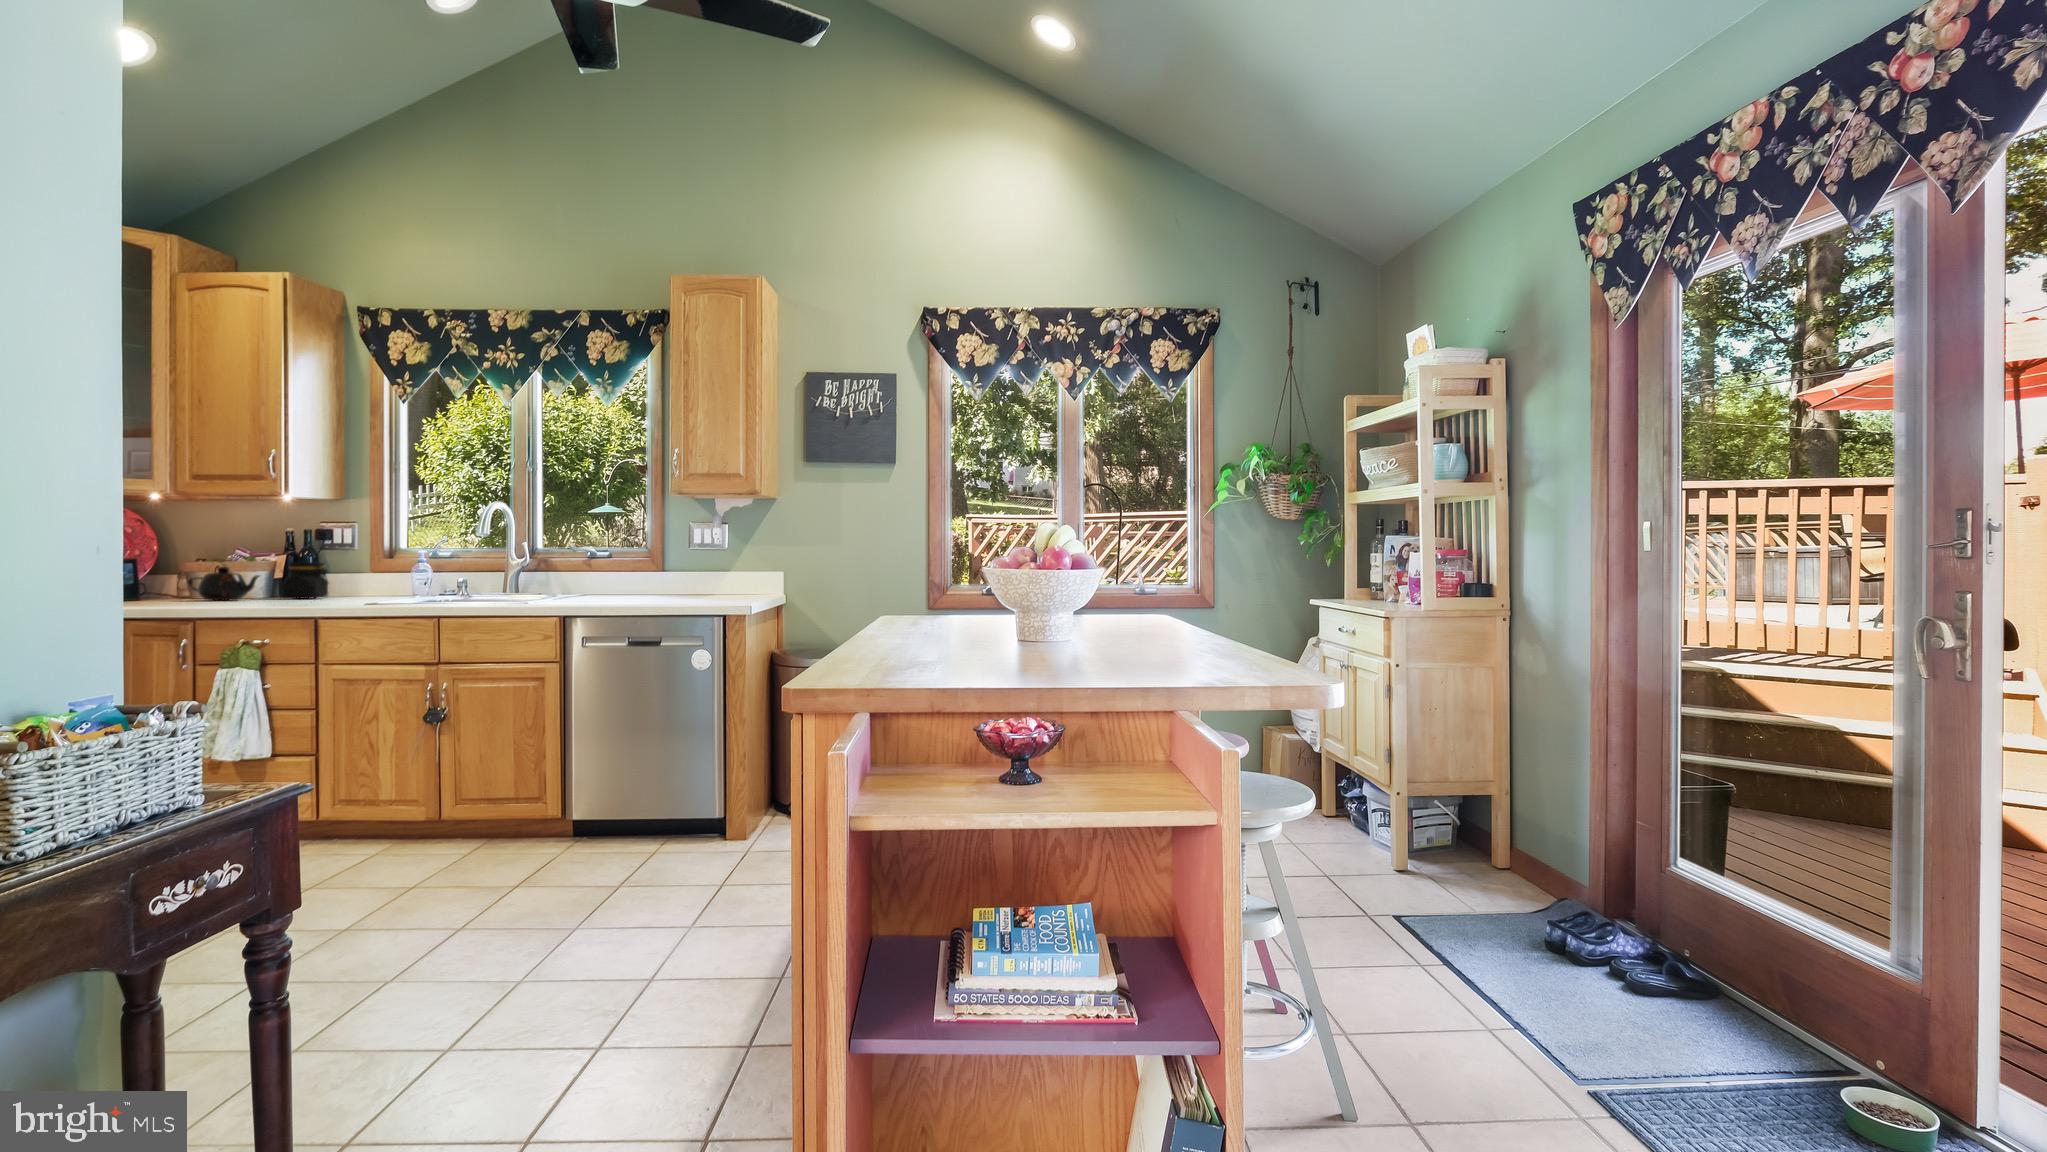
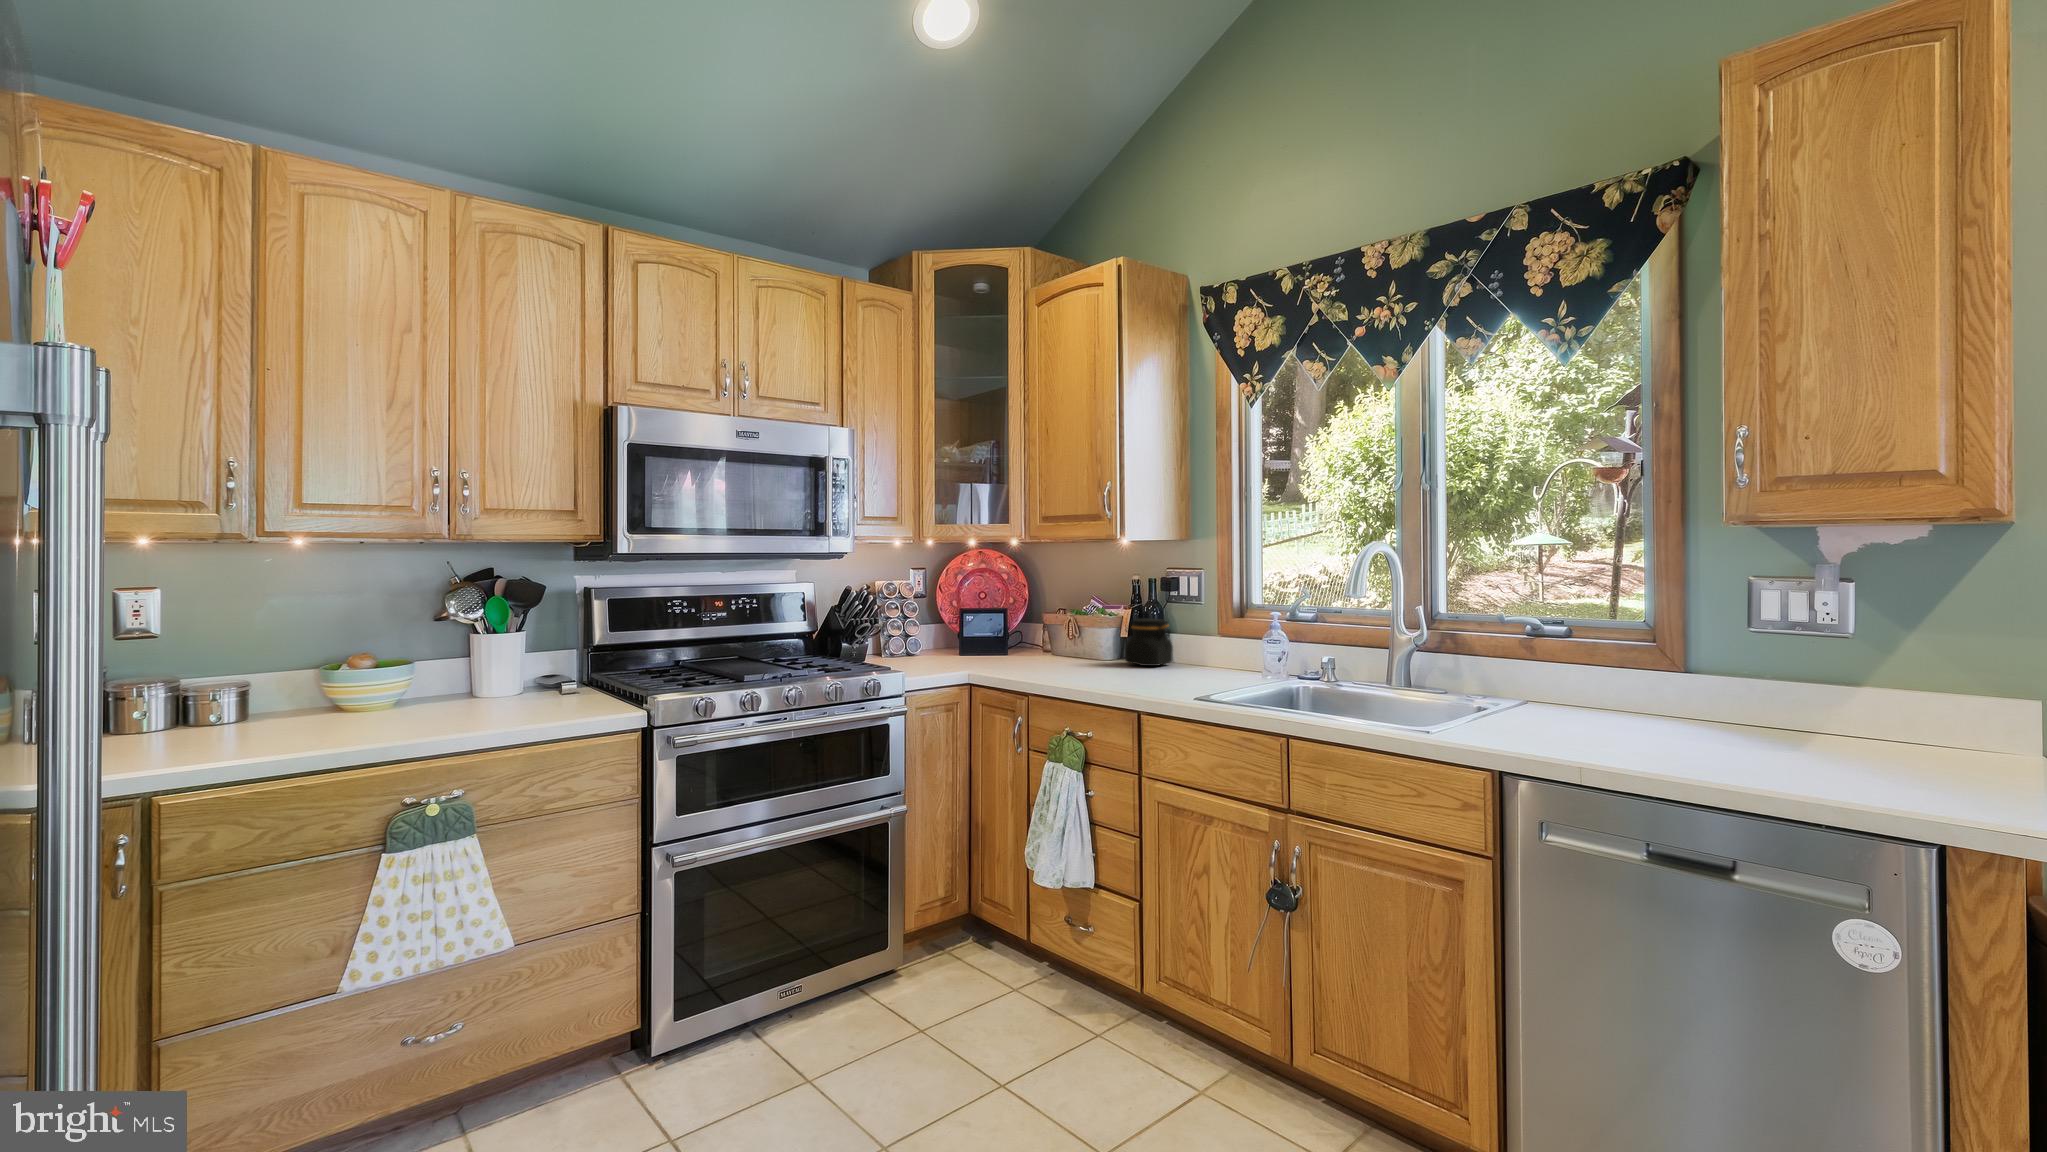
teapot: present [188,567,259,600] -> none [1032,629,1098,671]

